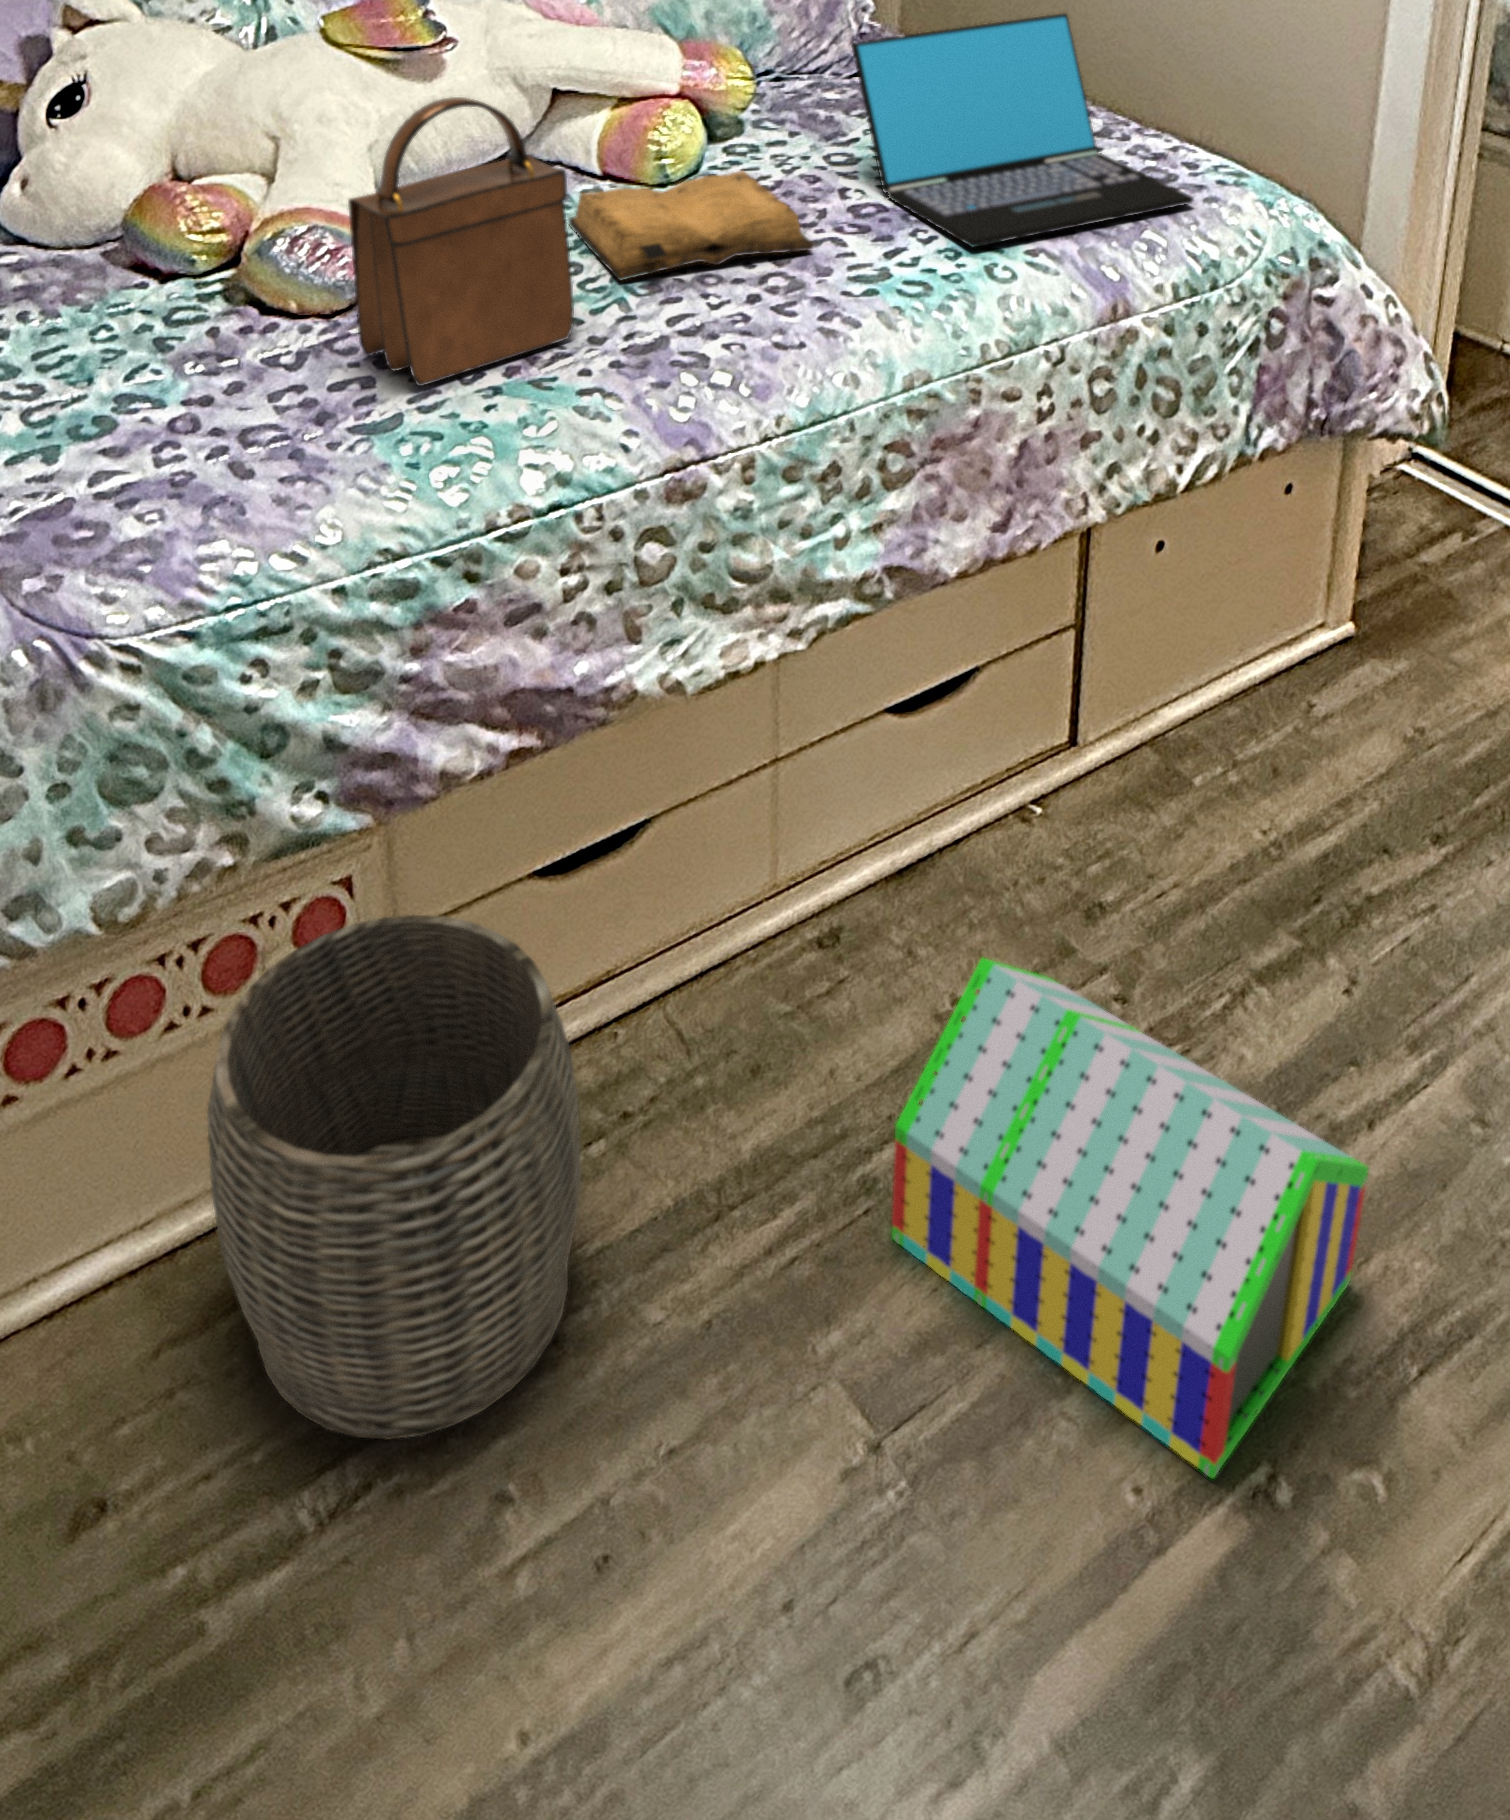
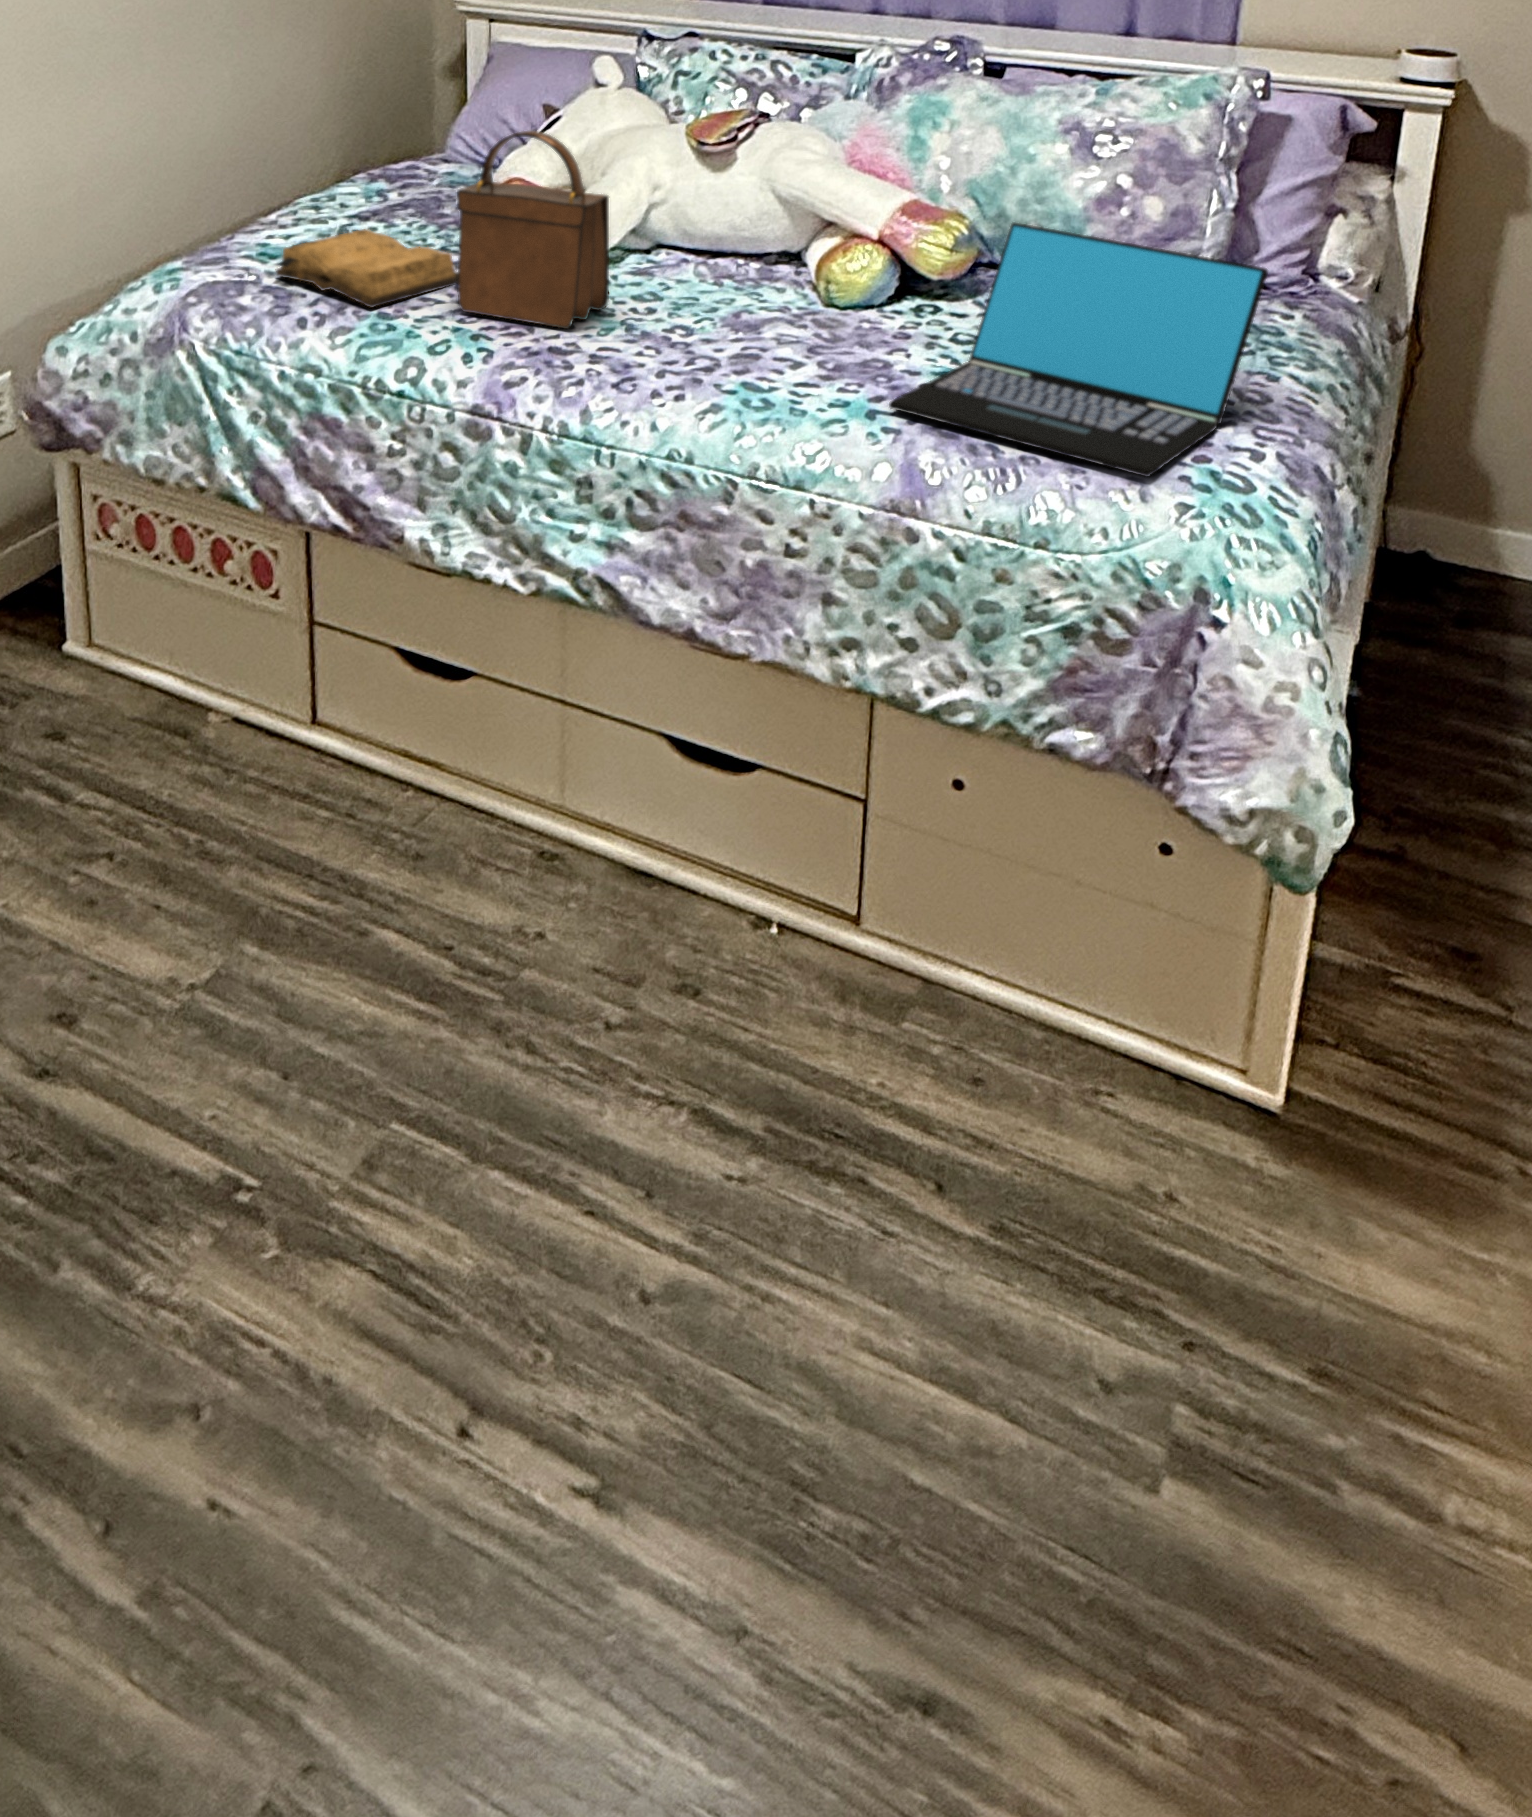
diary: present [569,171,813,280] -> present [276,229,458,307]
woven basket: present [207,915,582,1439] -> none [59,551,274,824]
toy house: present [892,958,1369,1478] -> none [116,792,443,1171]

